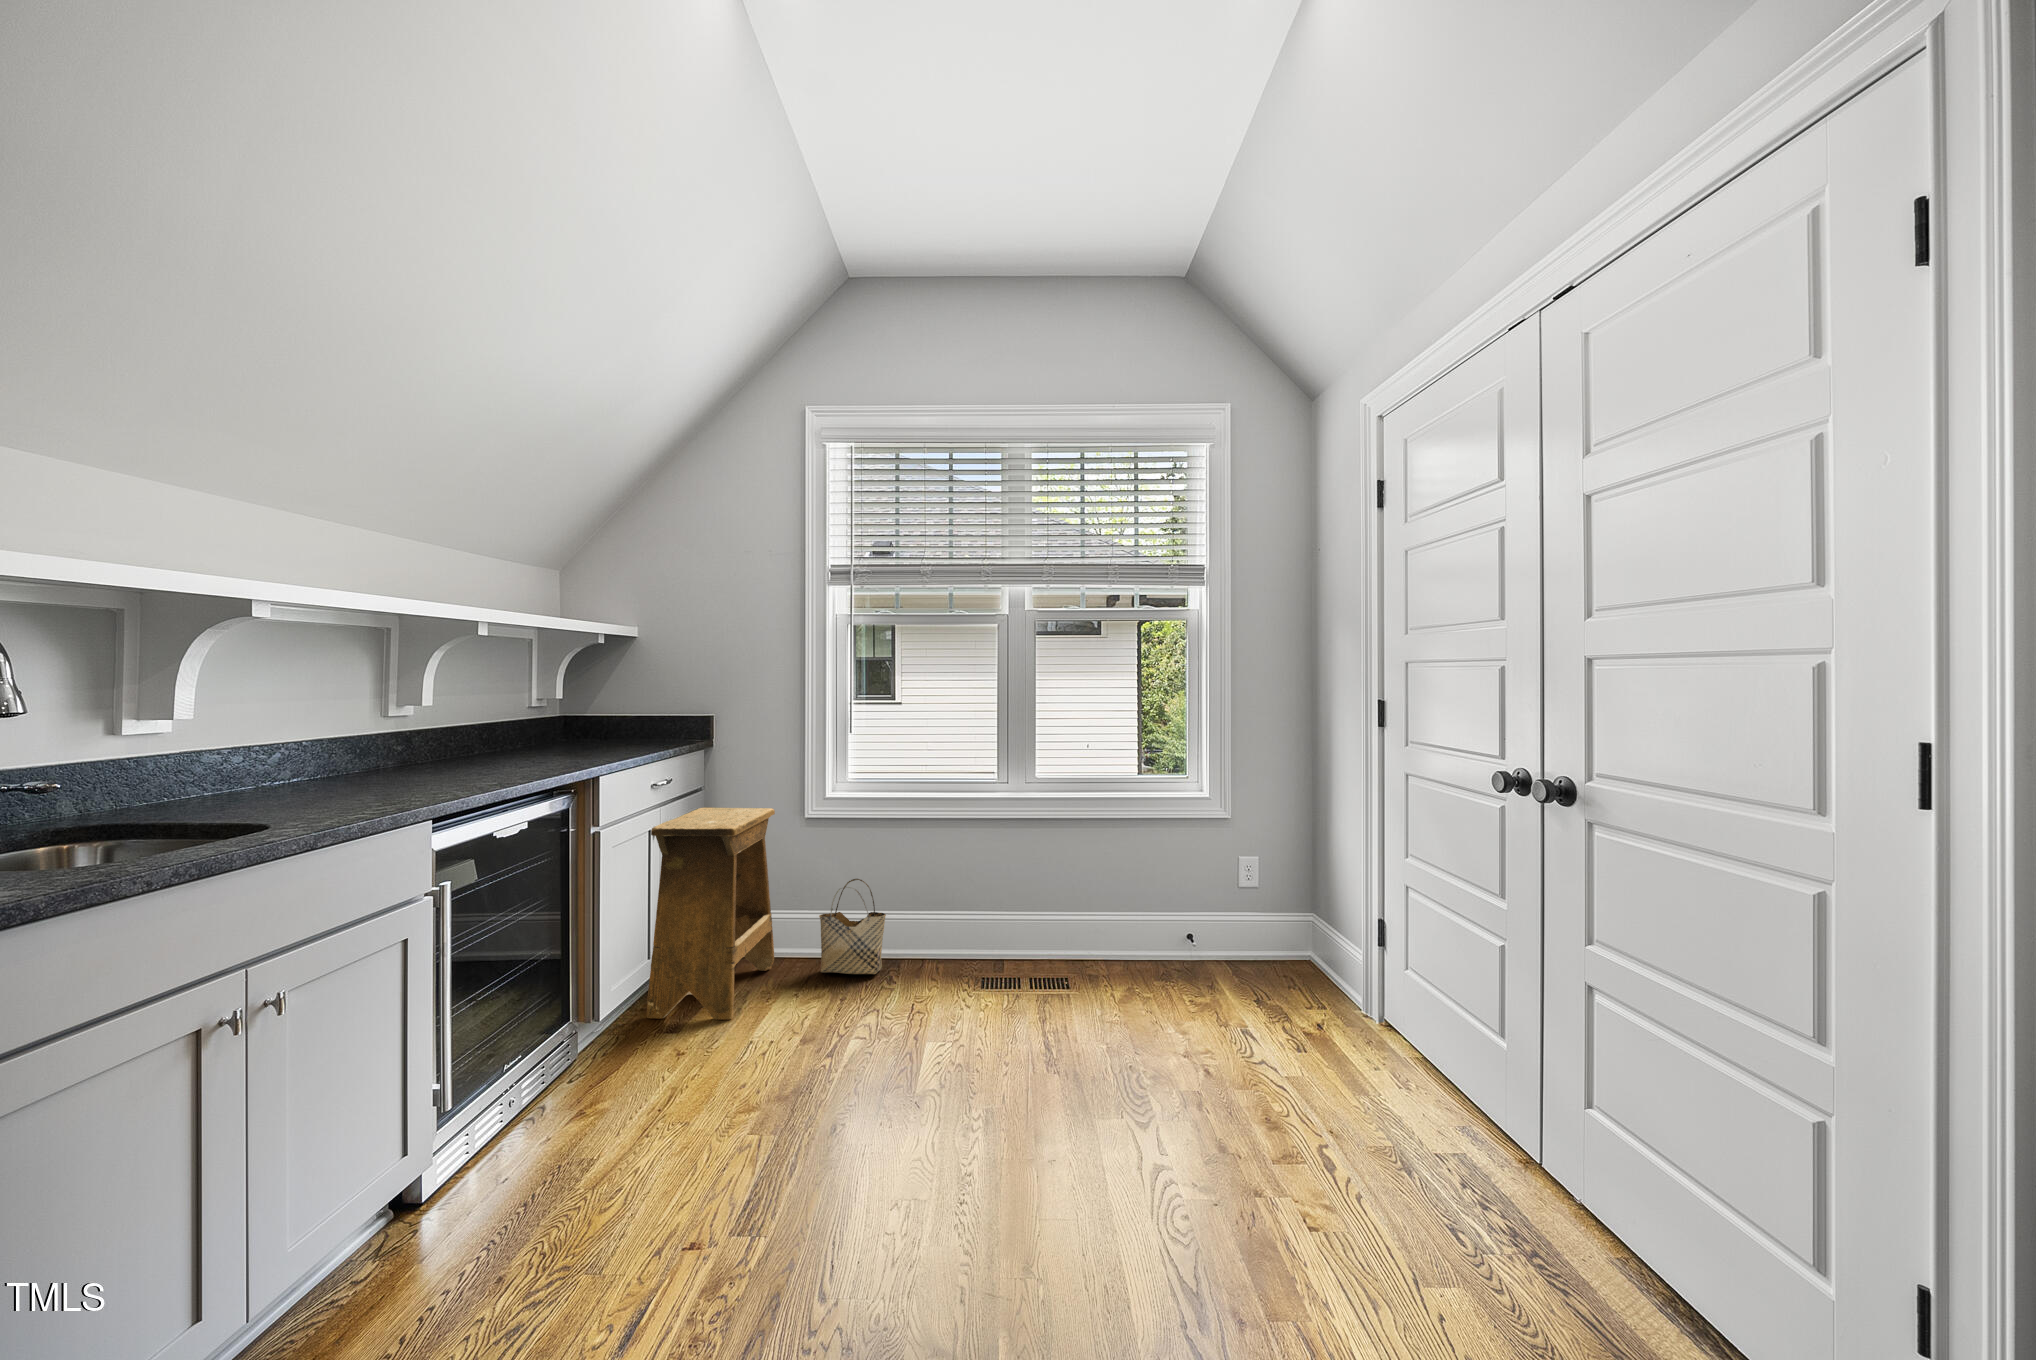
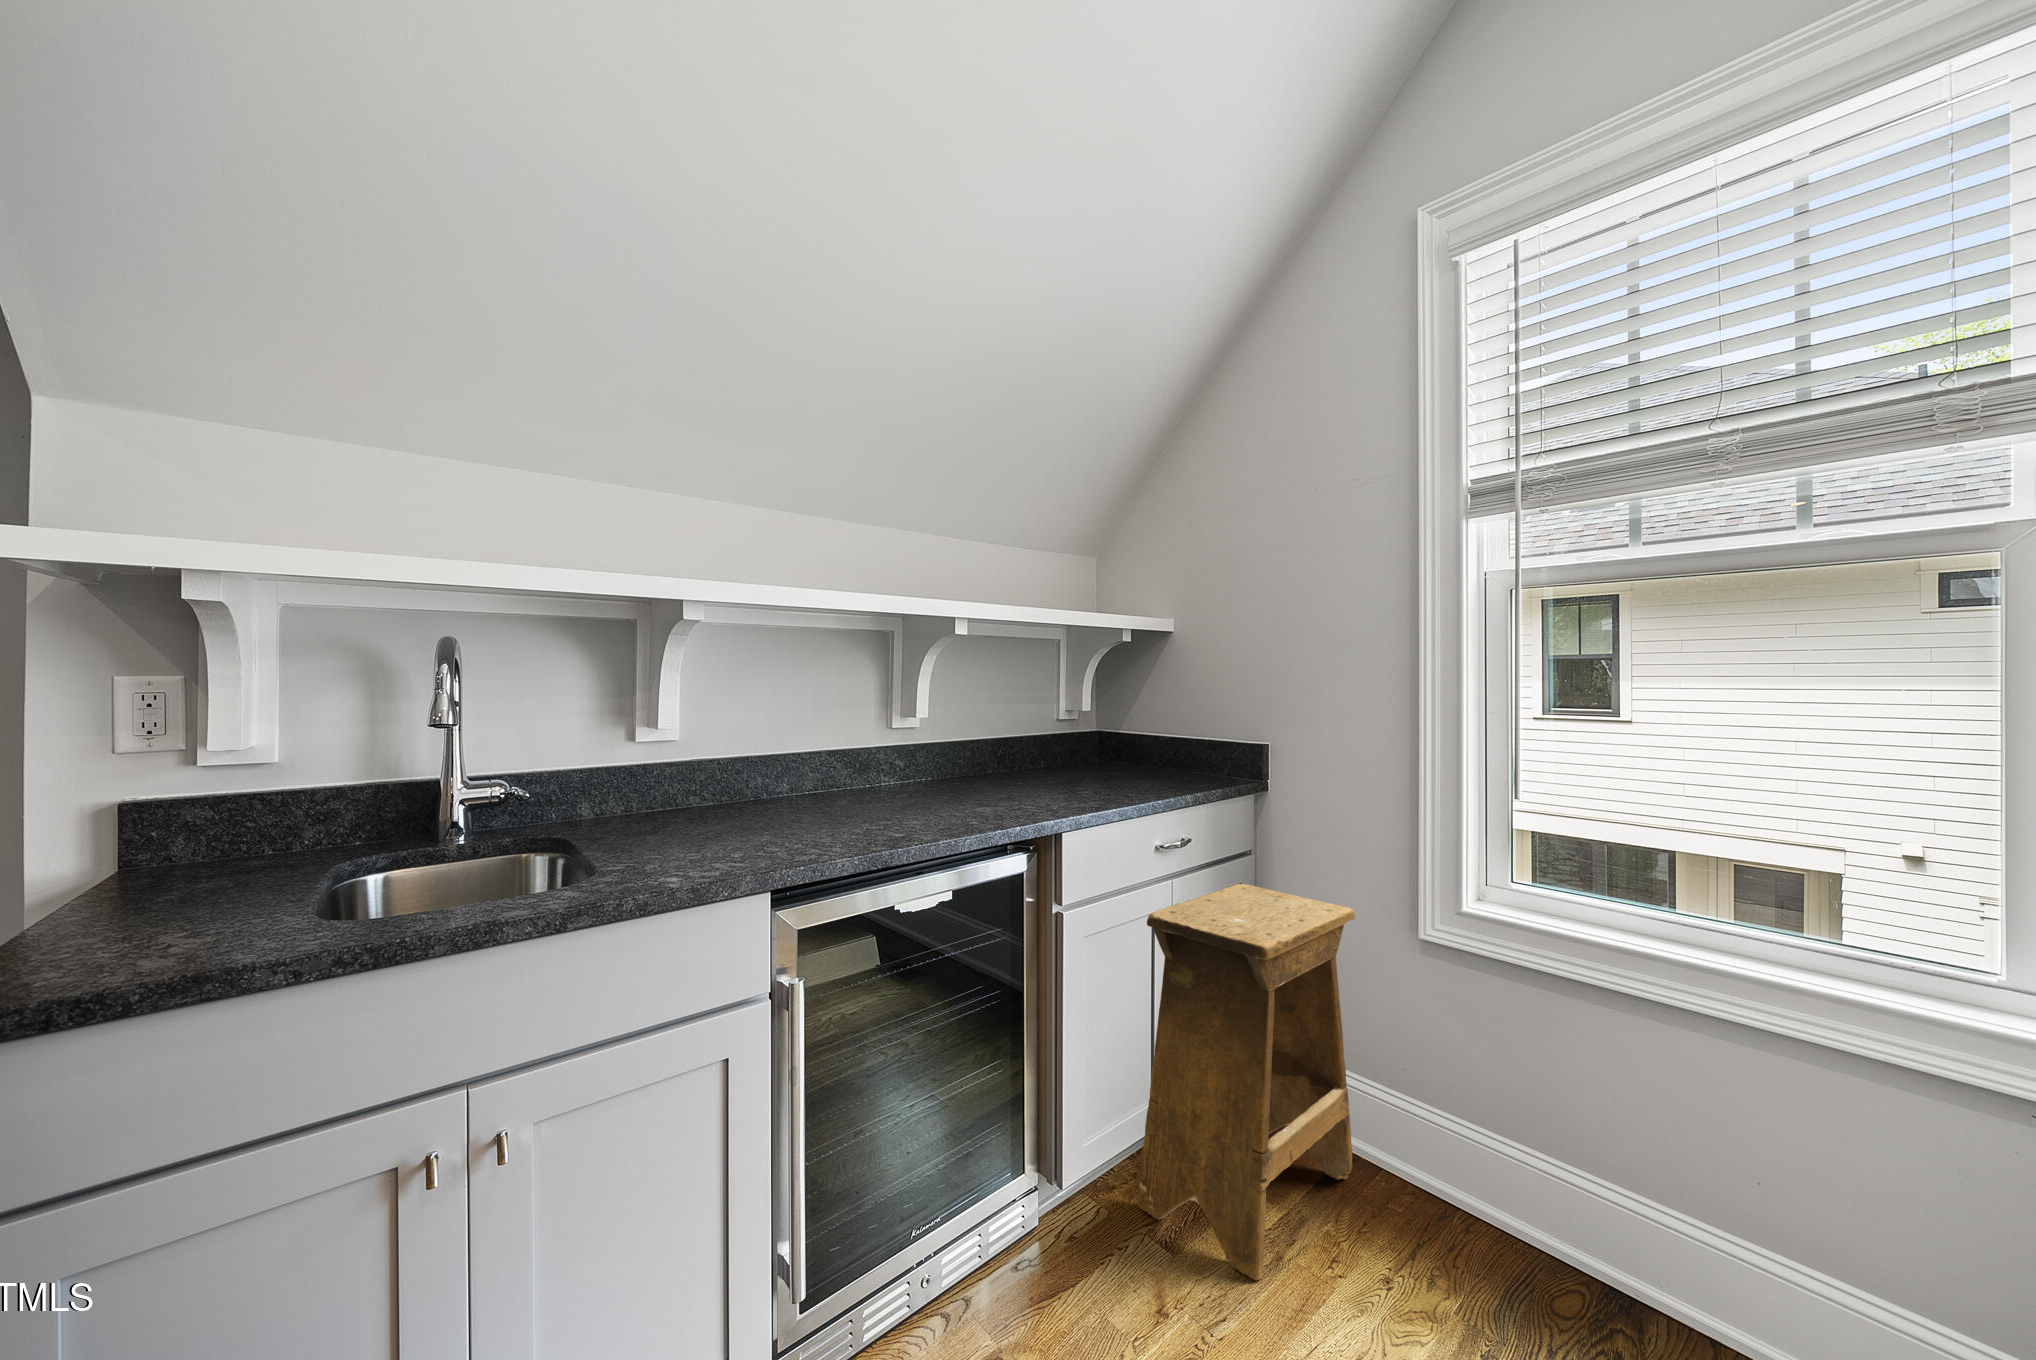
woven basket: present [819,879,886,974] -> none [1436,1074,1587,1297]

